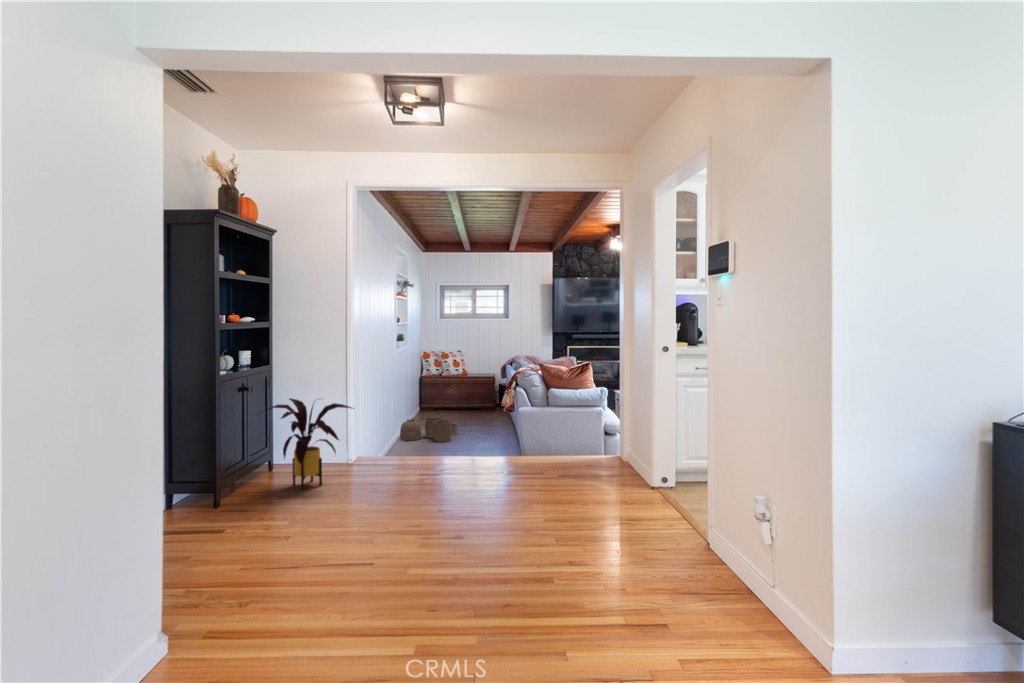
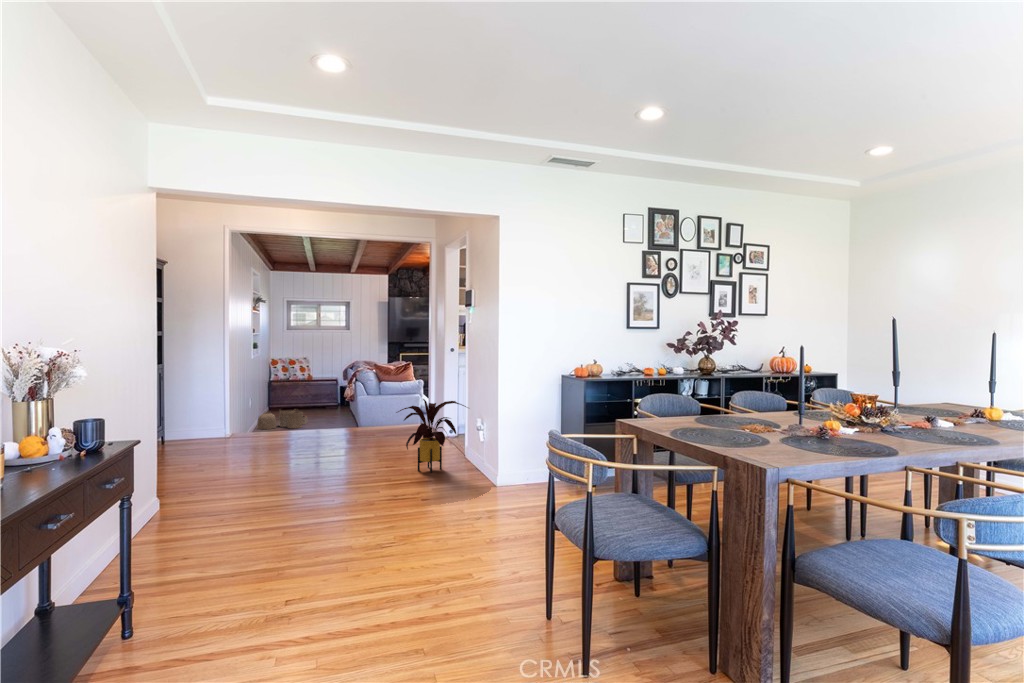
house plant: present [267,398,352,490] -> present [396,399,466,473]

